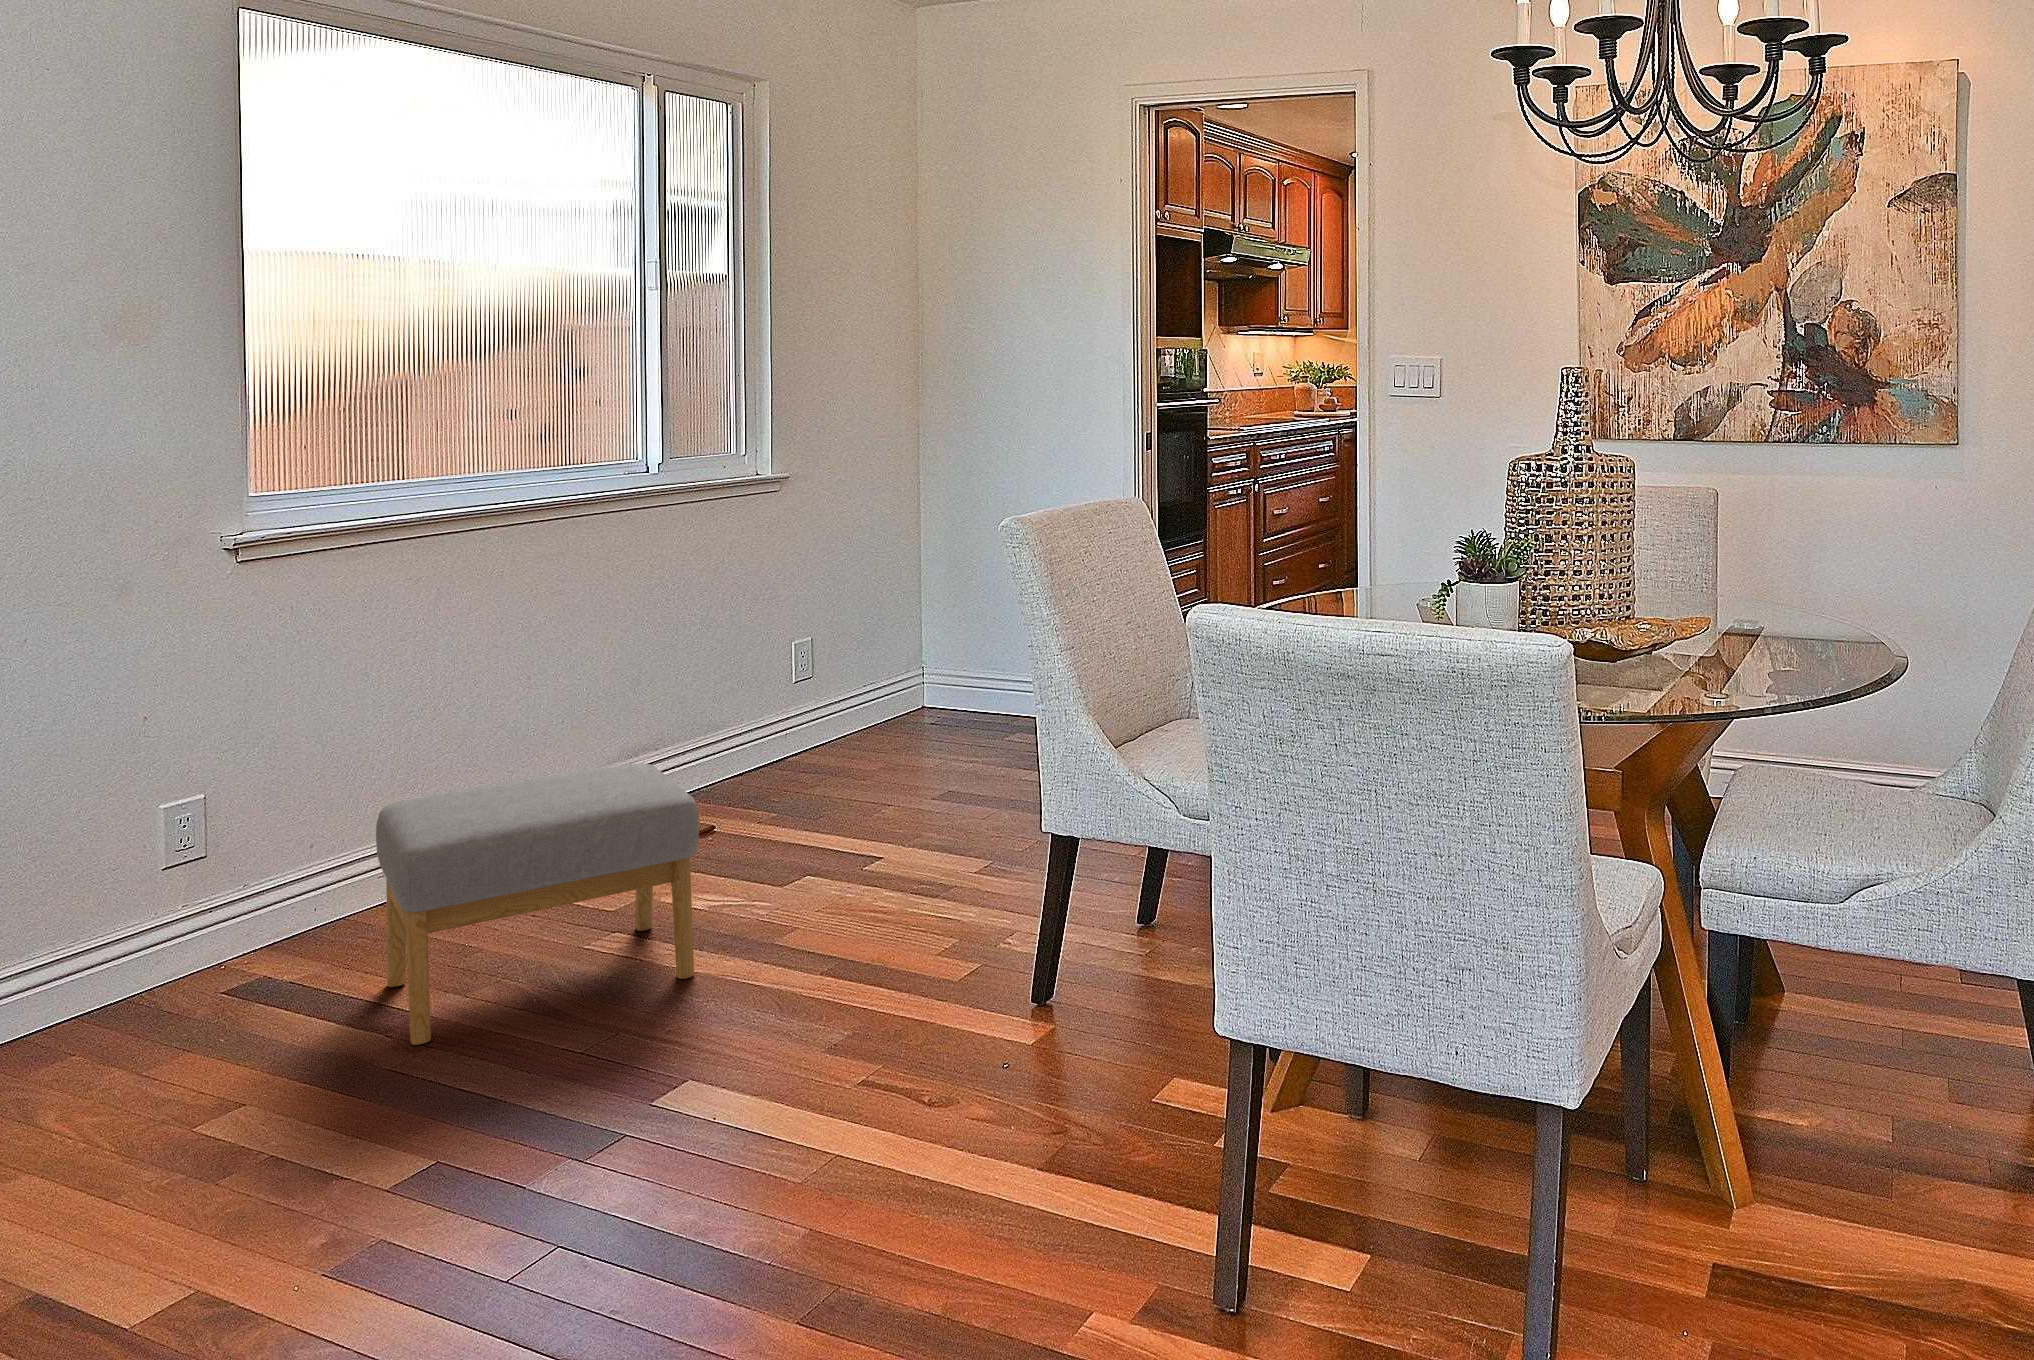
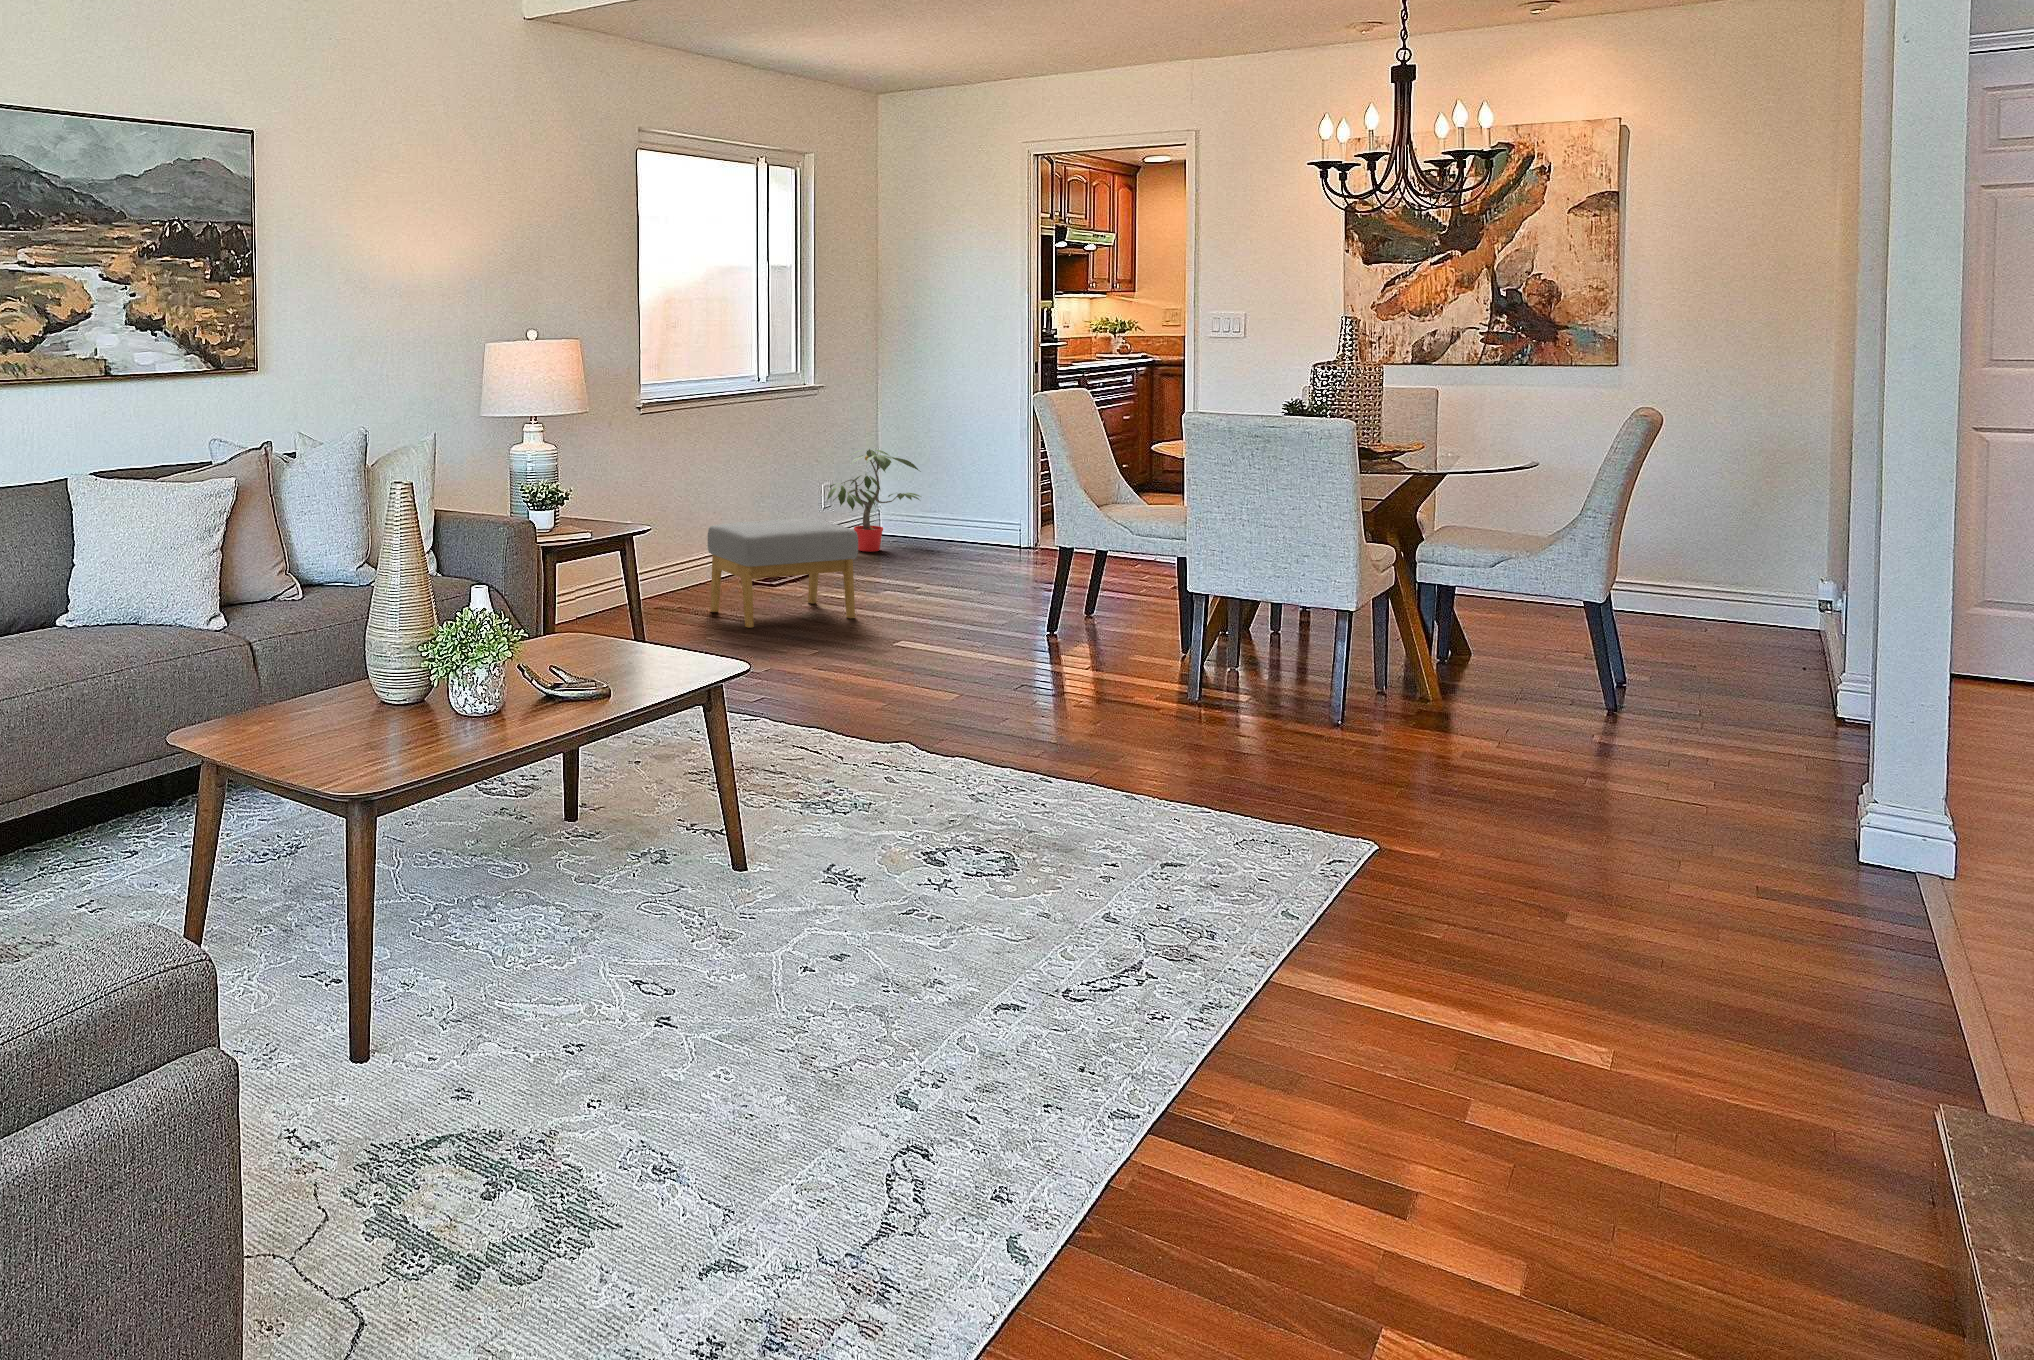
potted plant: none [785,582,975,757] -> present [827,449,921,552]

